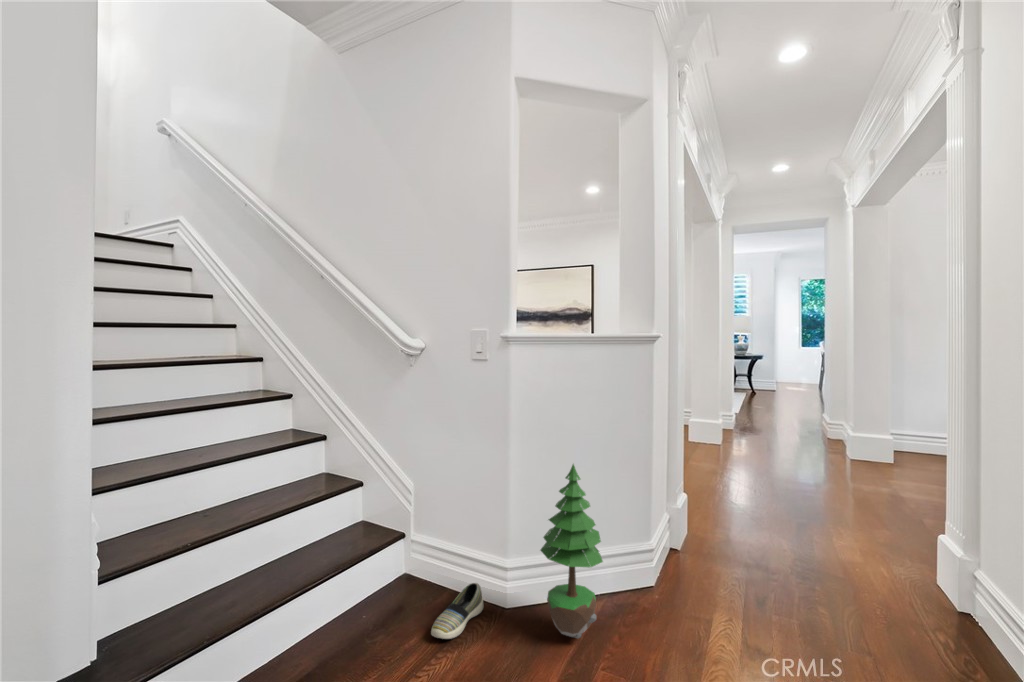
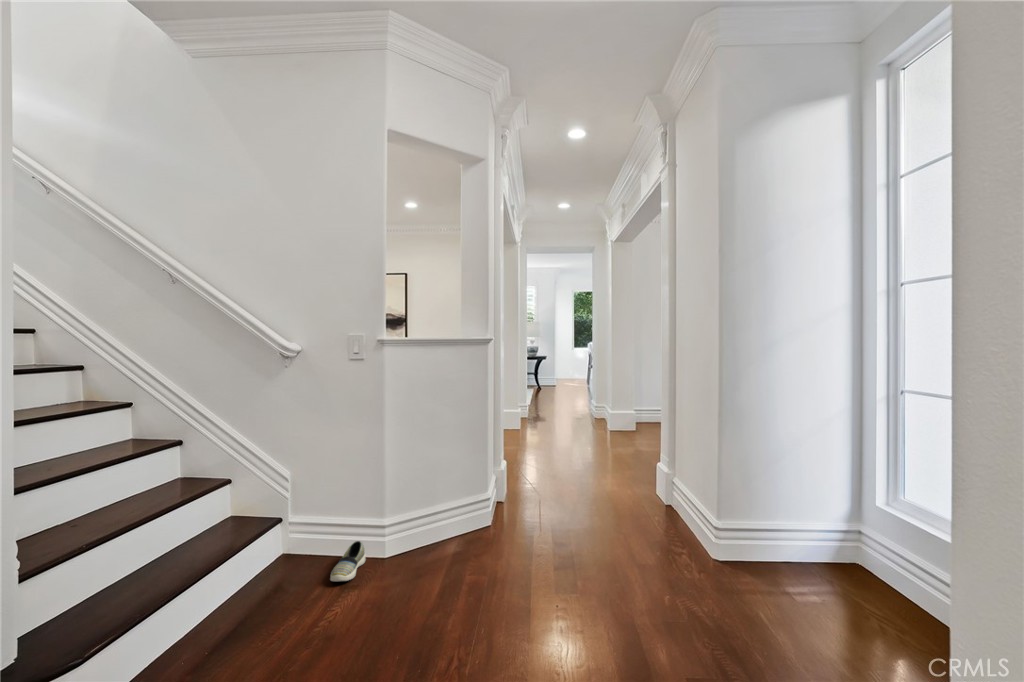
potted tree: present [541,464,603,638] -> none [416,434,464,563]

